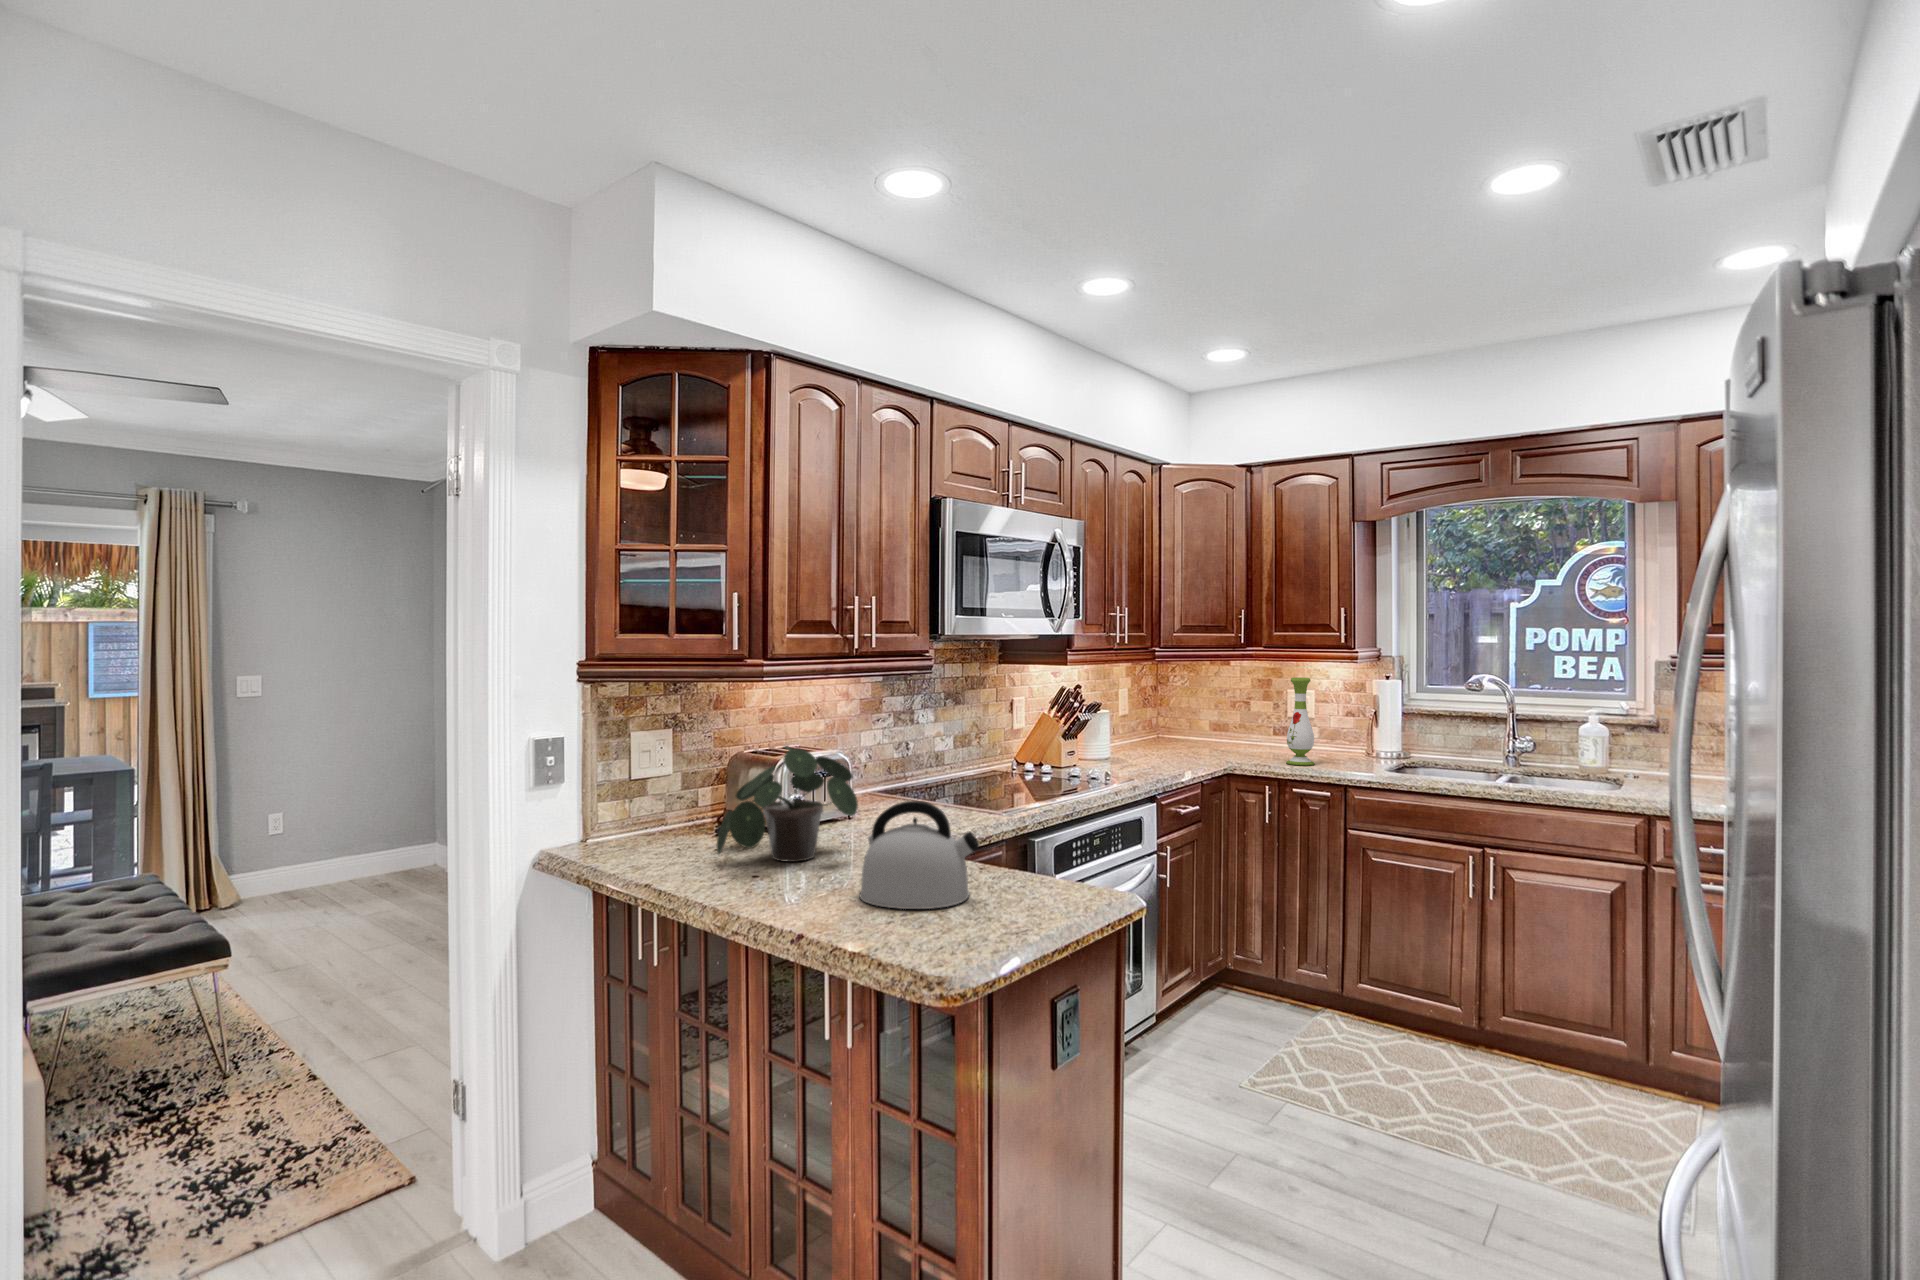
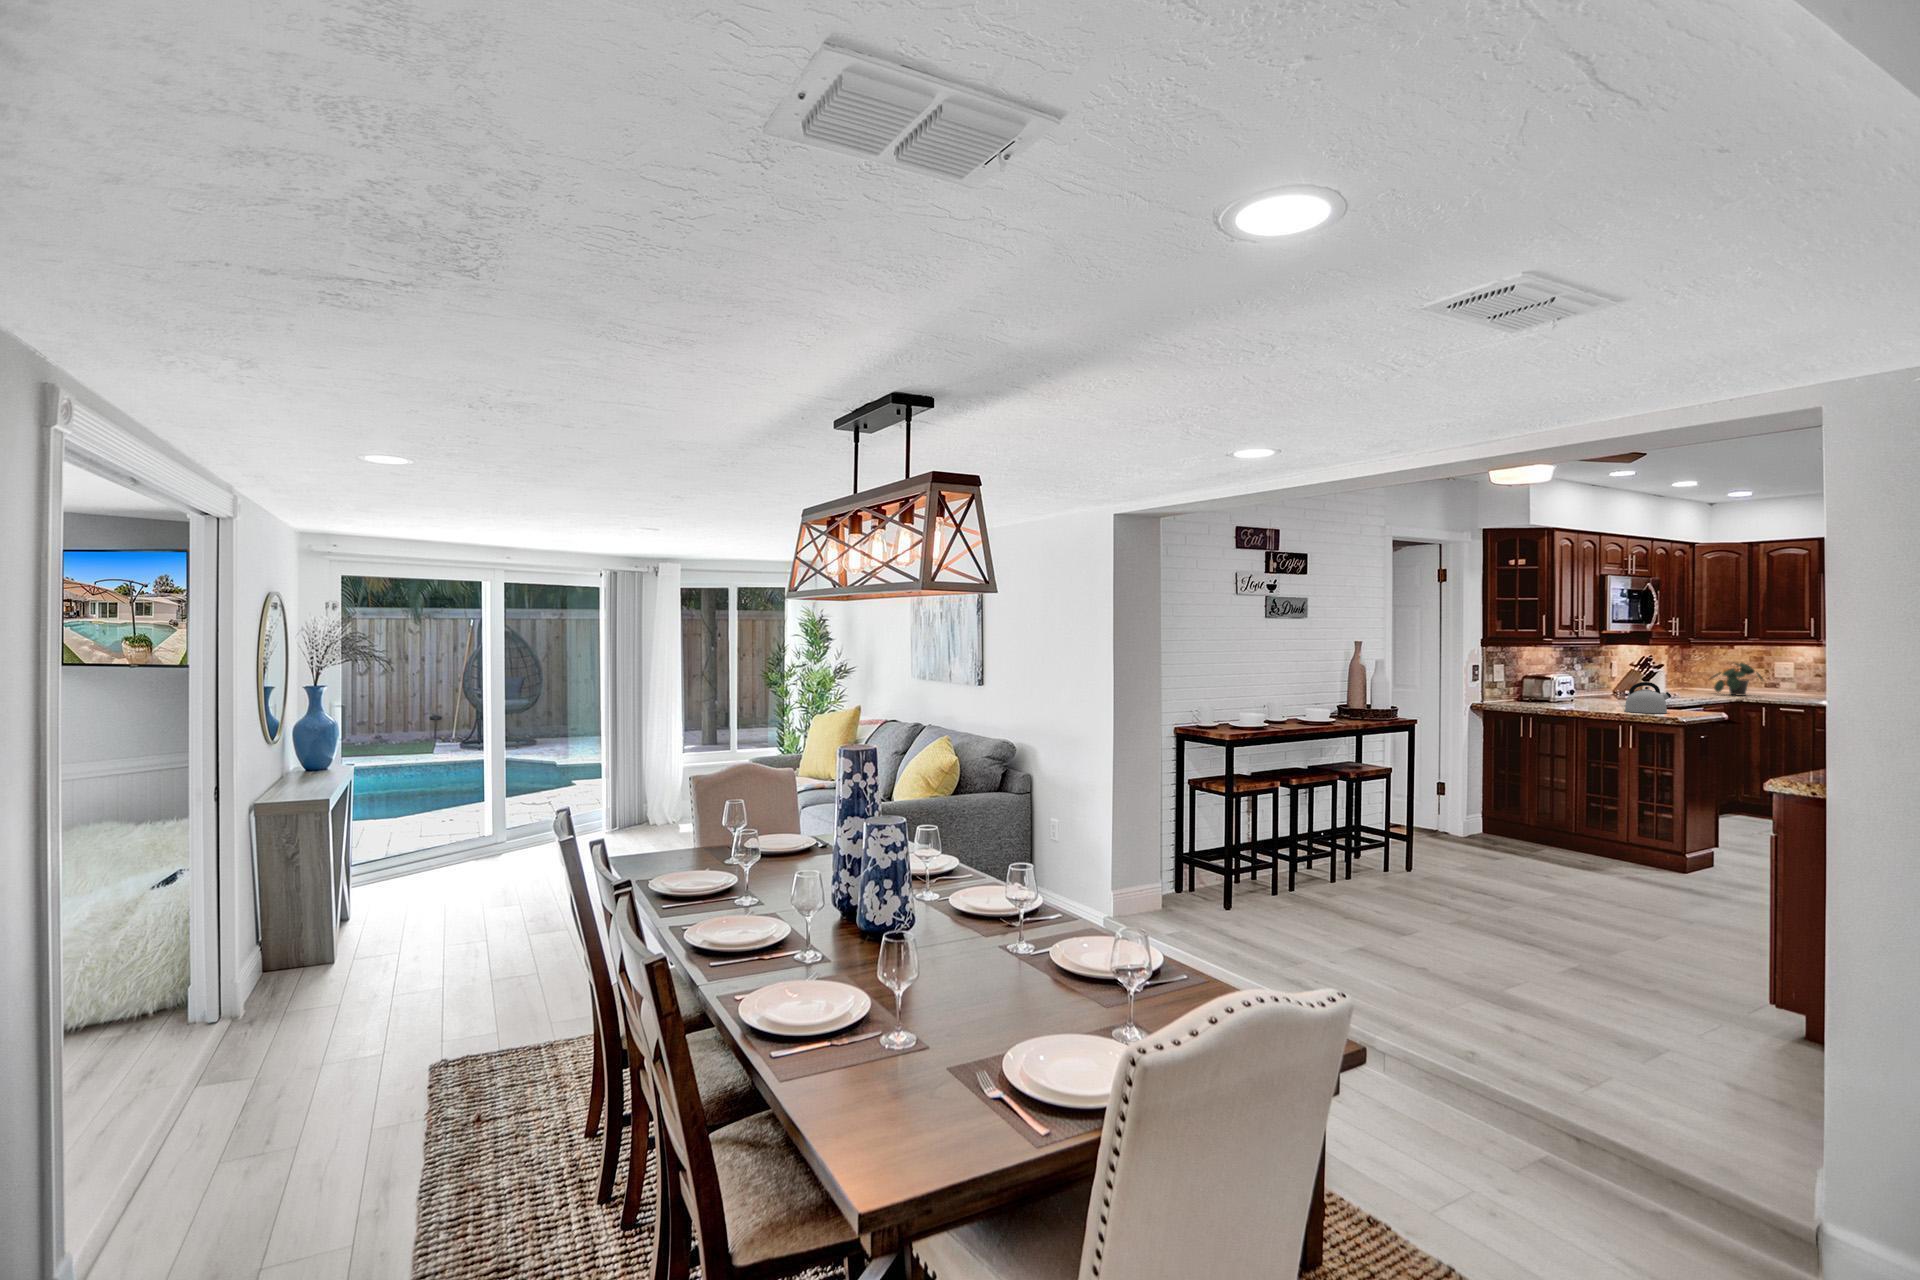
vase: present [1286,677,1314,766] -> none [1776,654,1794,699]
potted plant: present [717,746,858,862] -> present [1710,663,1763,695]

